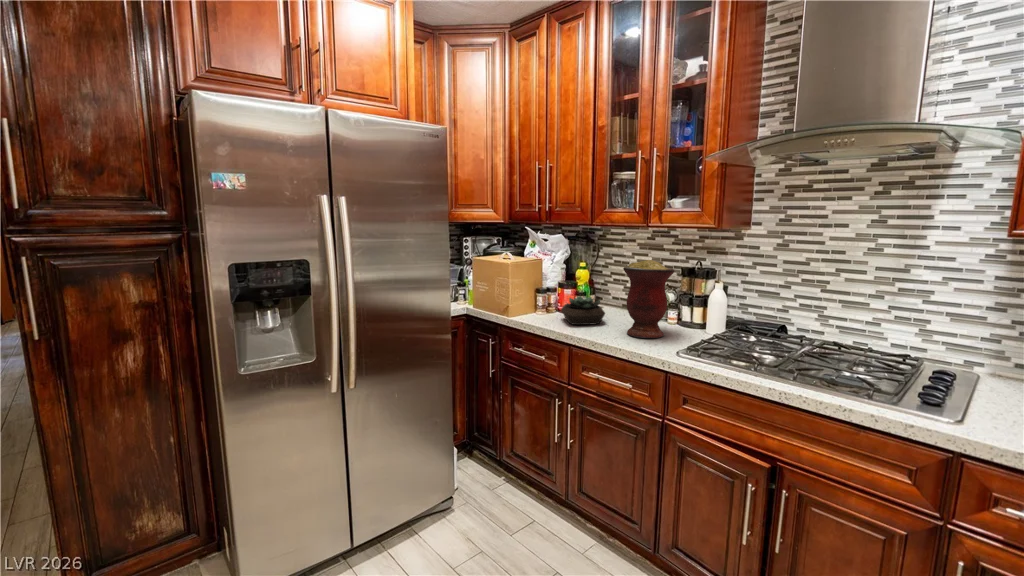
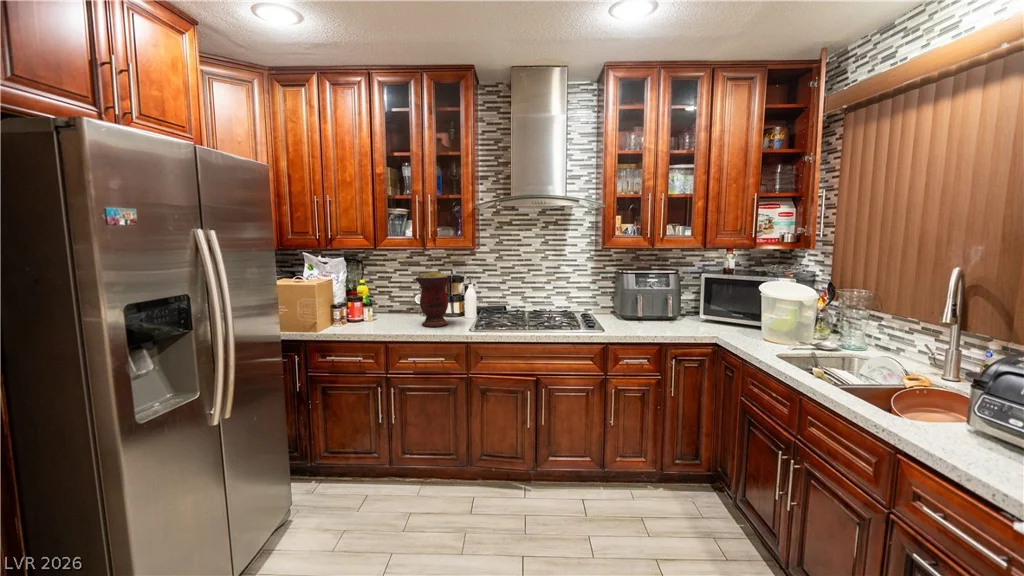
succulent plant: present [561,296,605,325] -> none [359,305,399,328]

